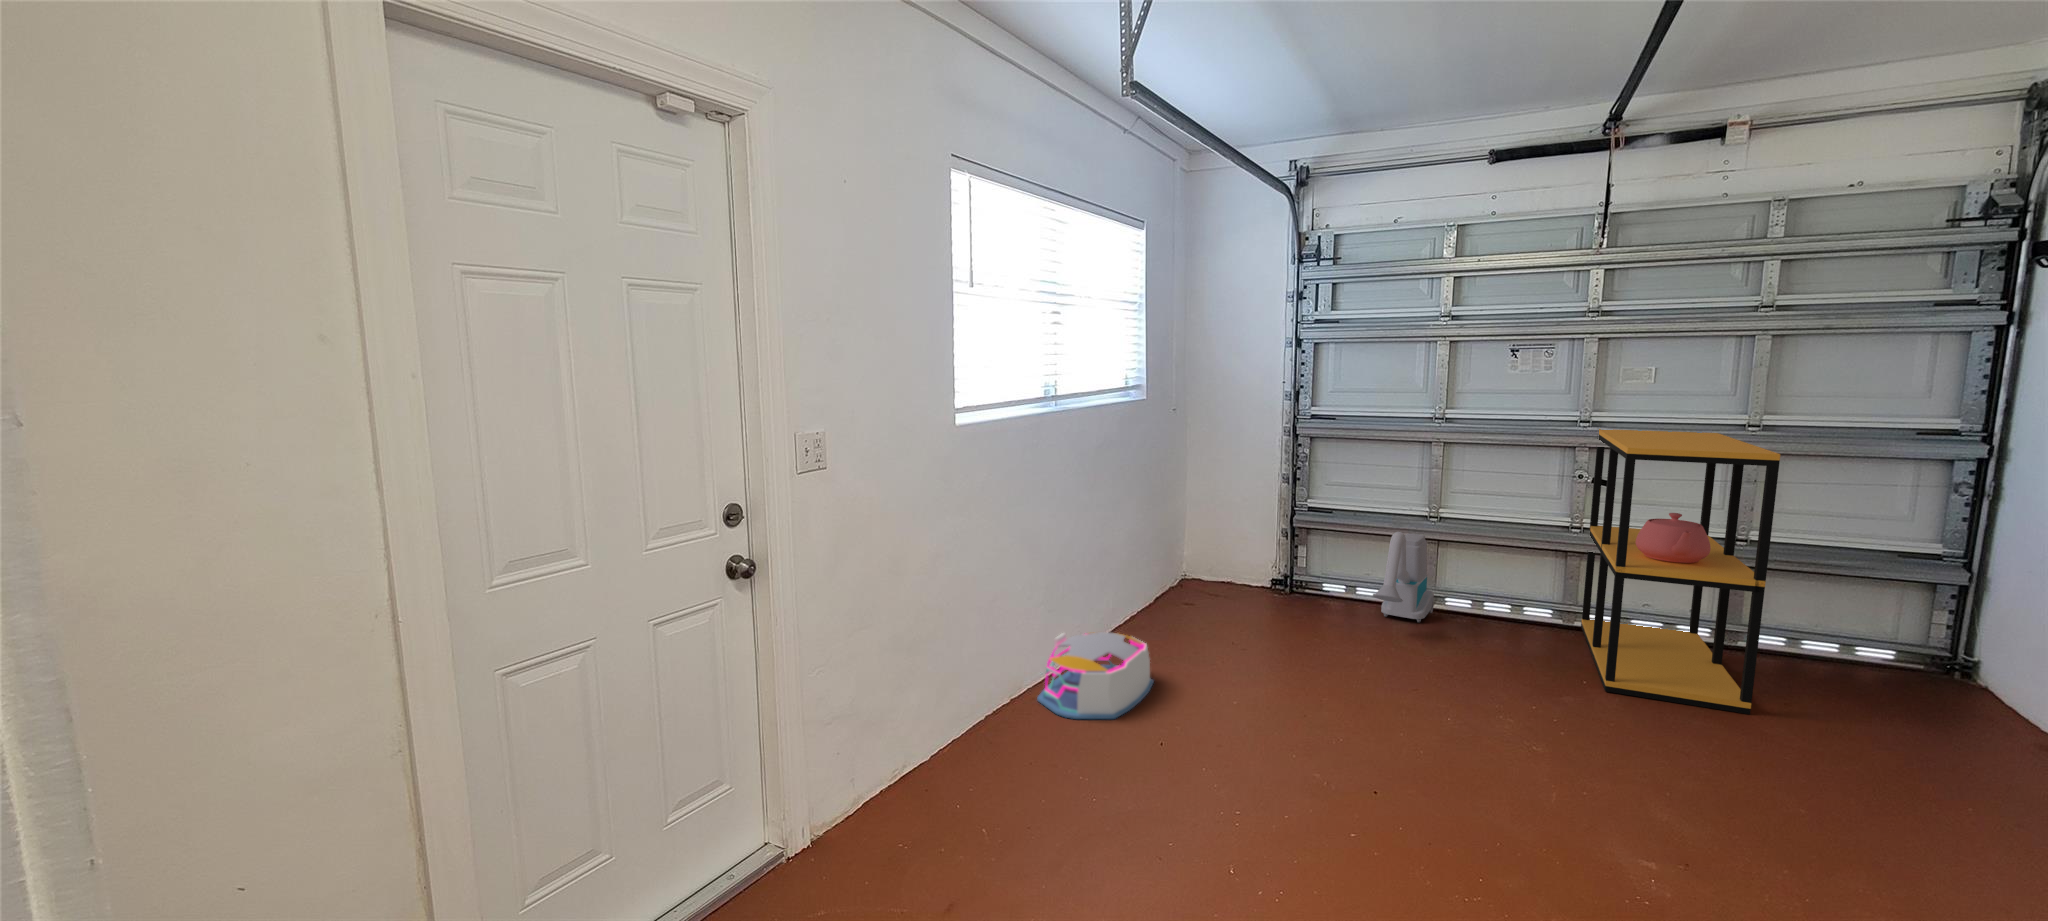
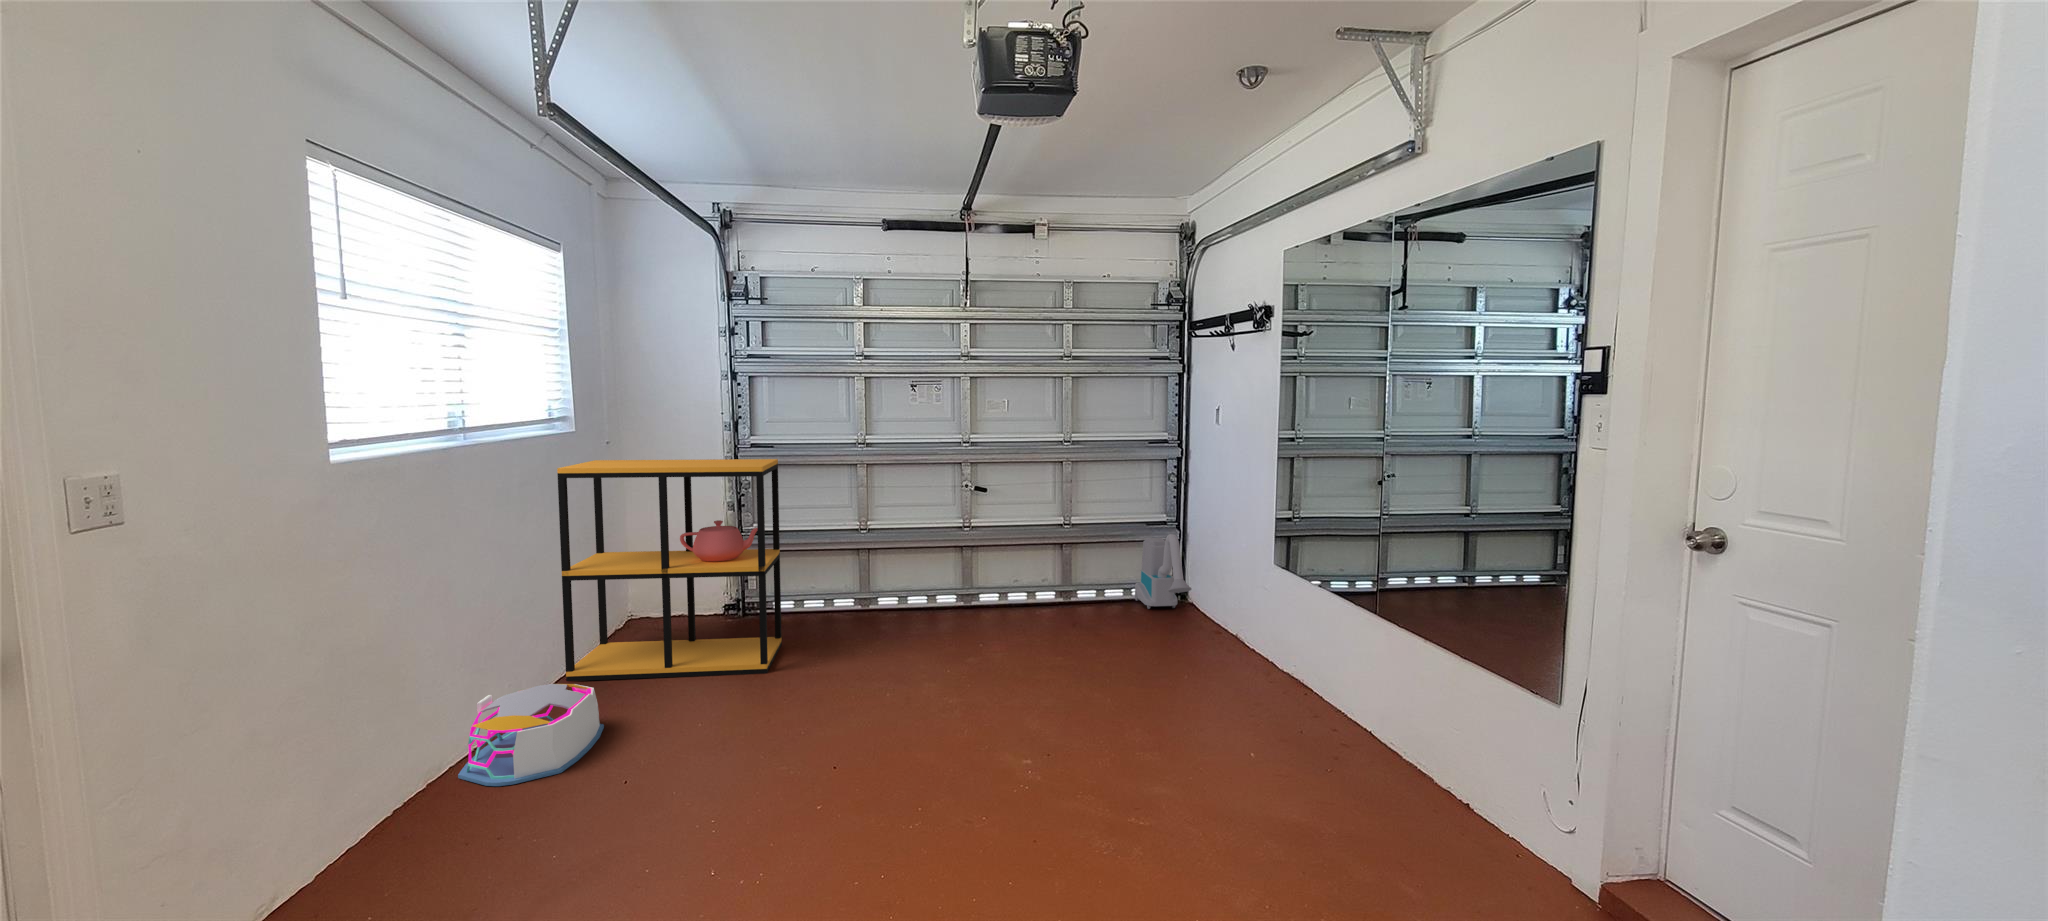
shelving unit: present [1581,429,1780,714] -> present [557,459,782,681]
vacuum cleaner: present [1373,532,1434,622] -> present [1135,534,1191,609]

